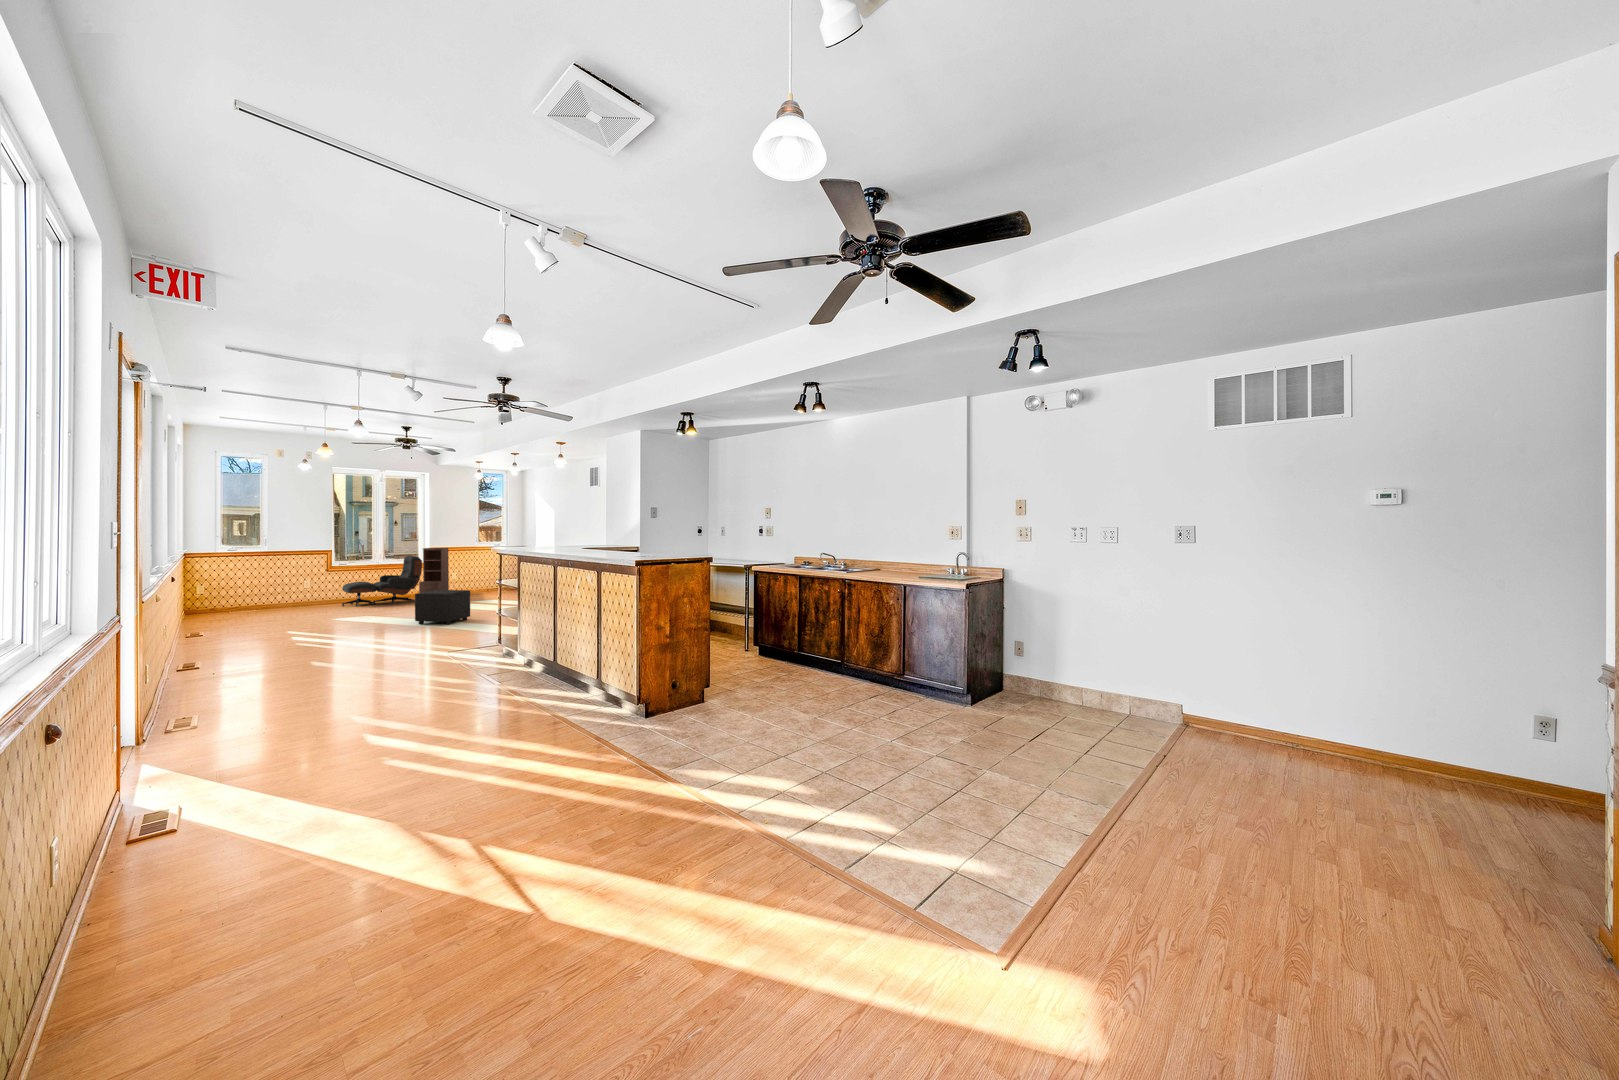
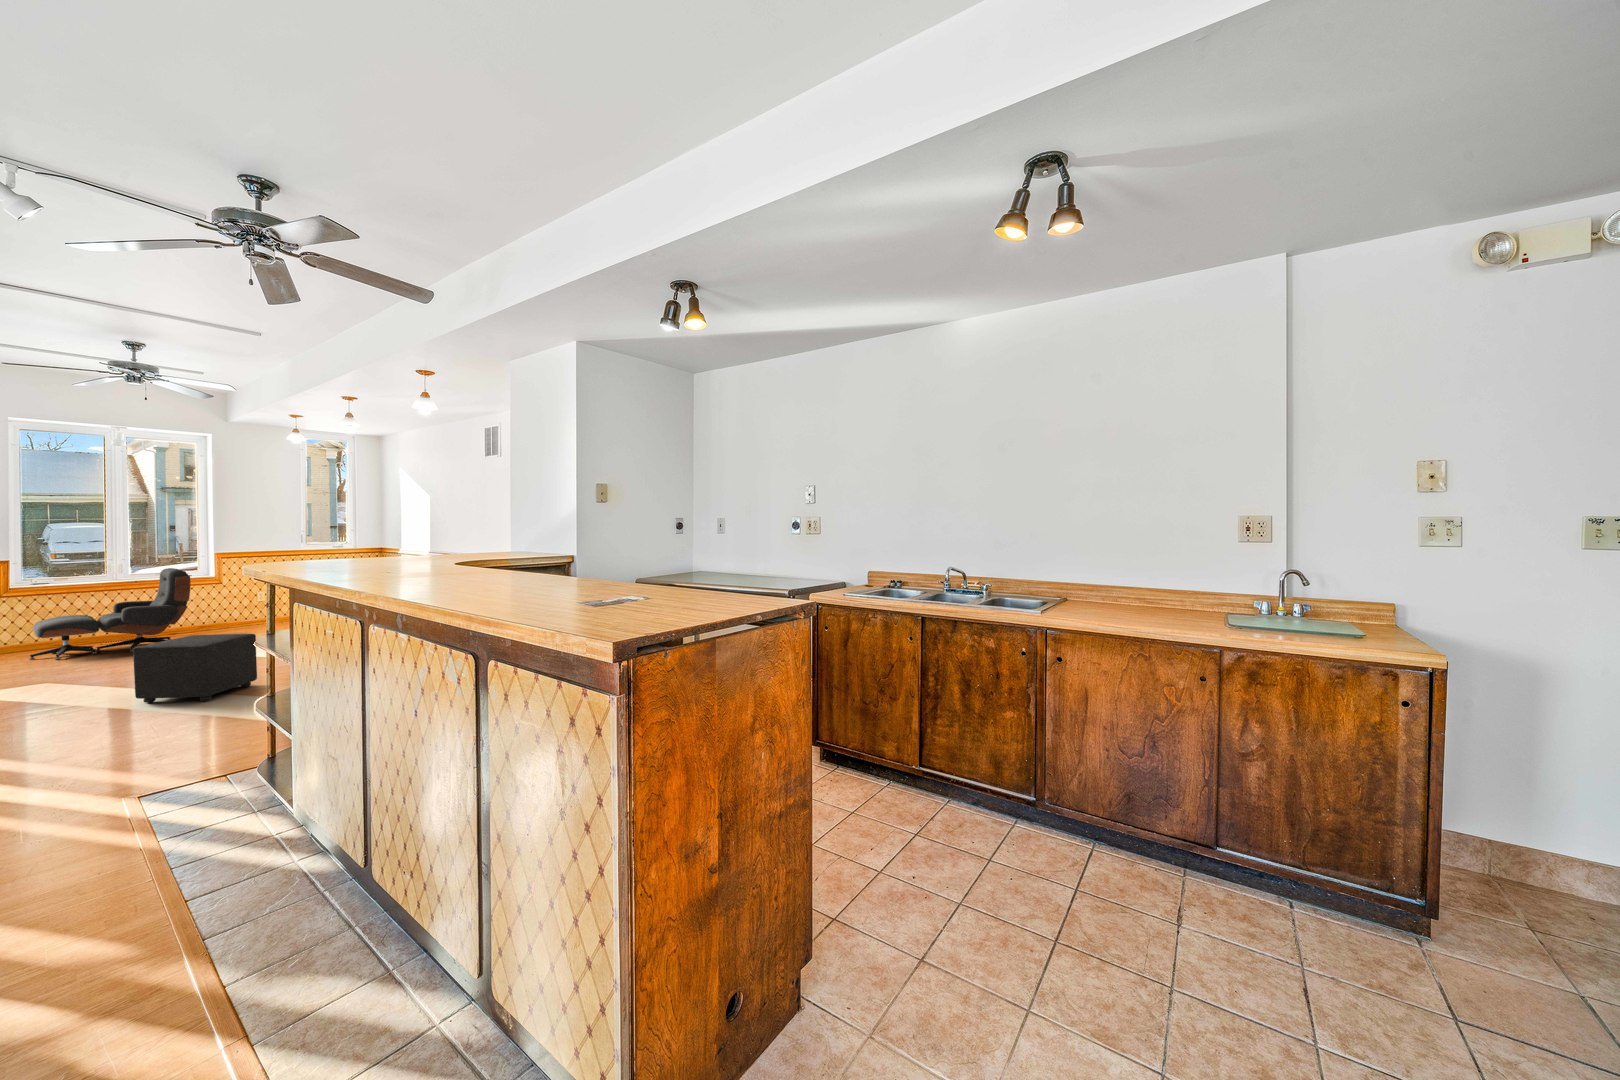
bookshelf: present [419,548,449,593] -> none [192,553,249,635]

